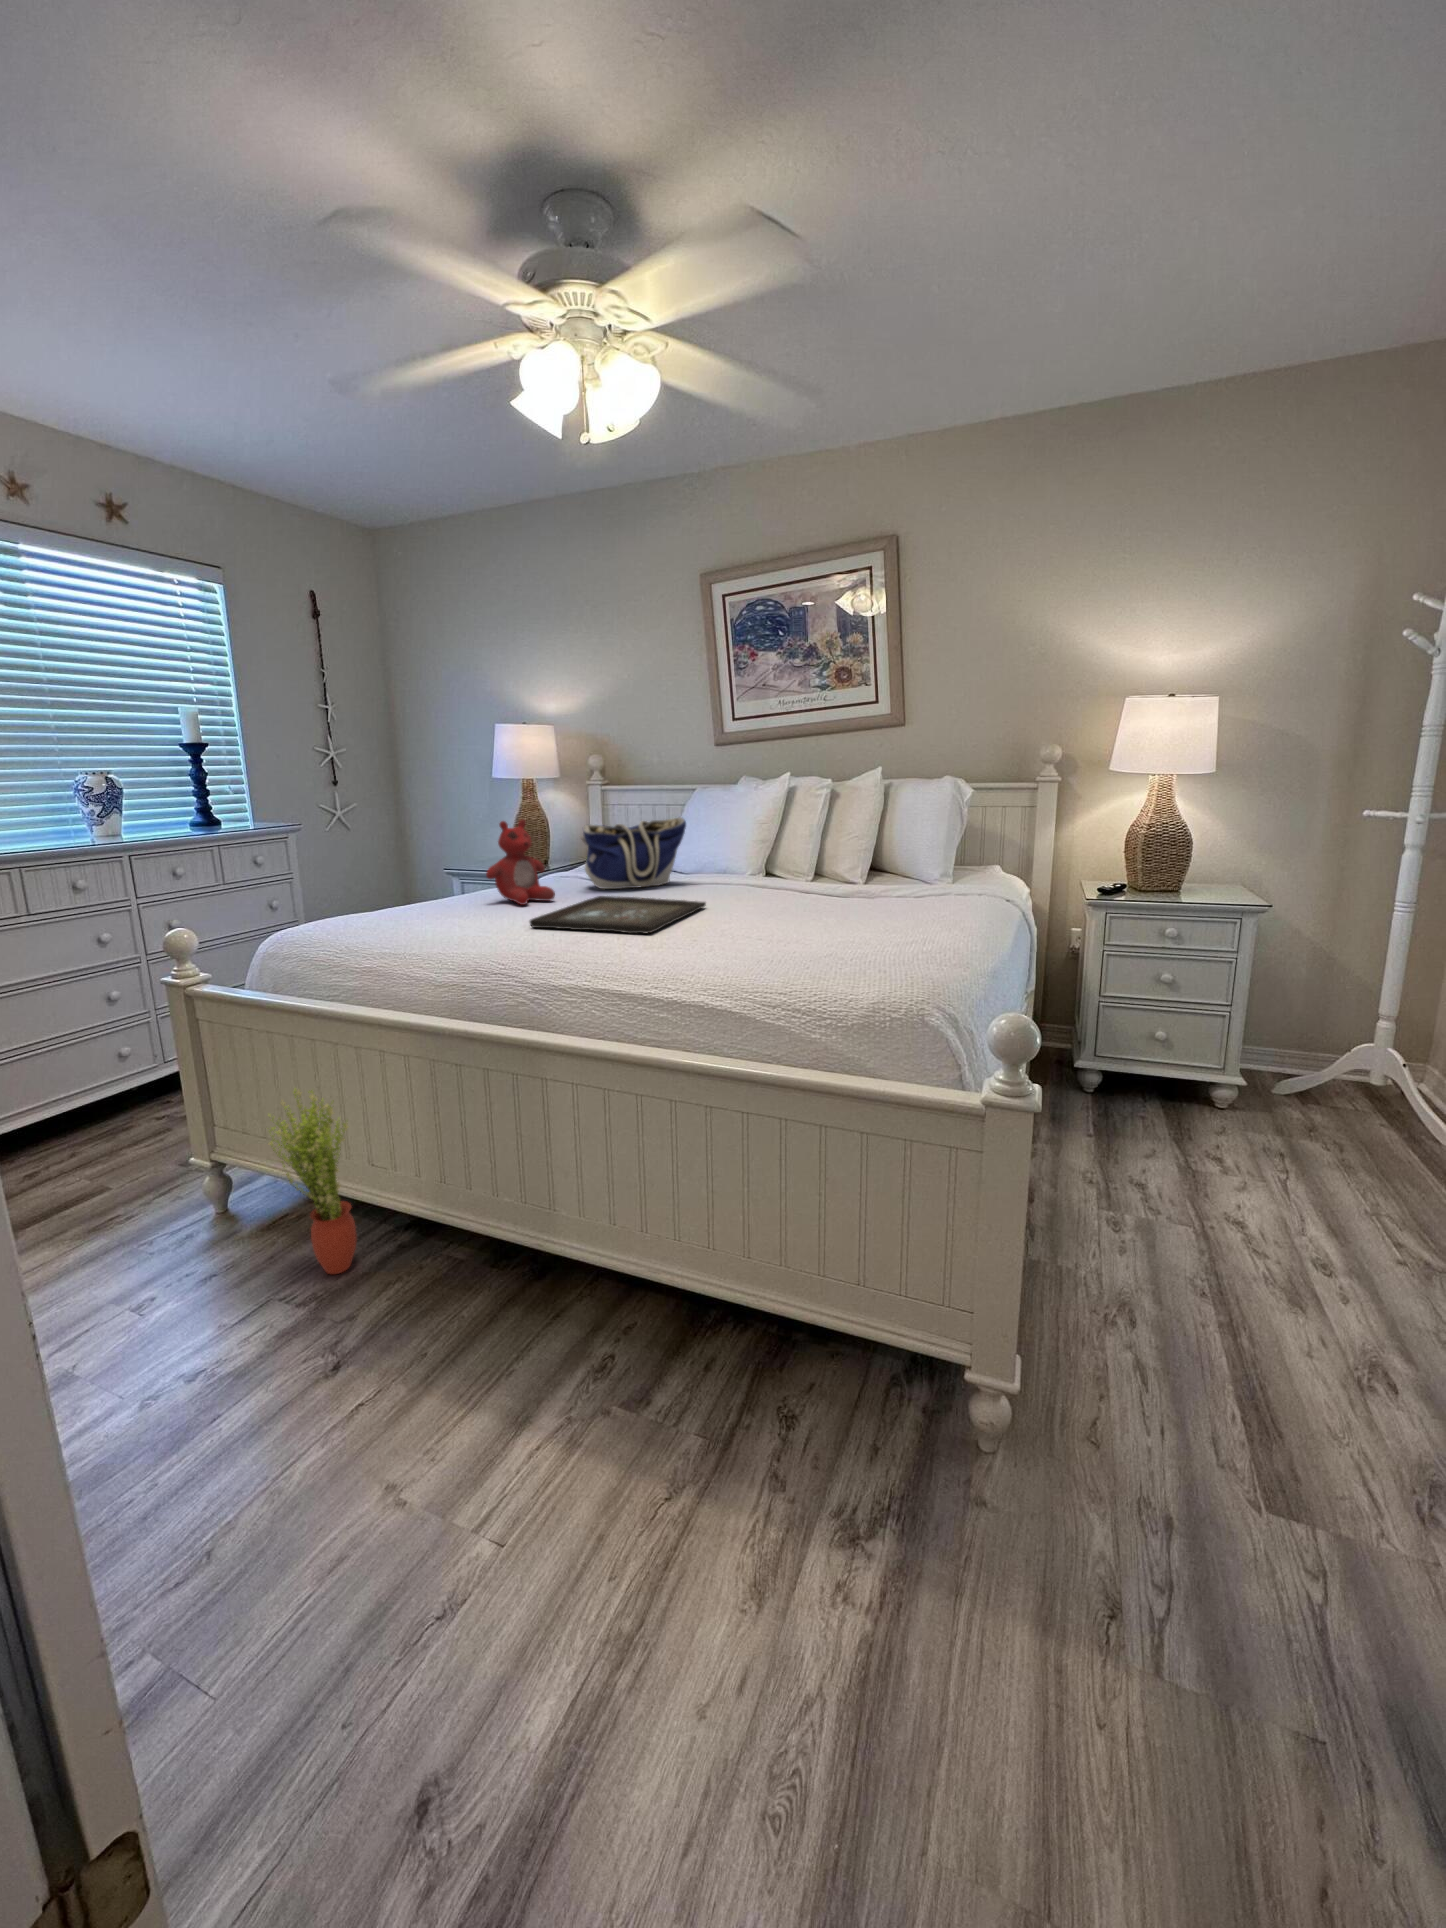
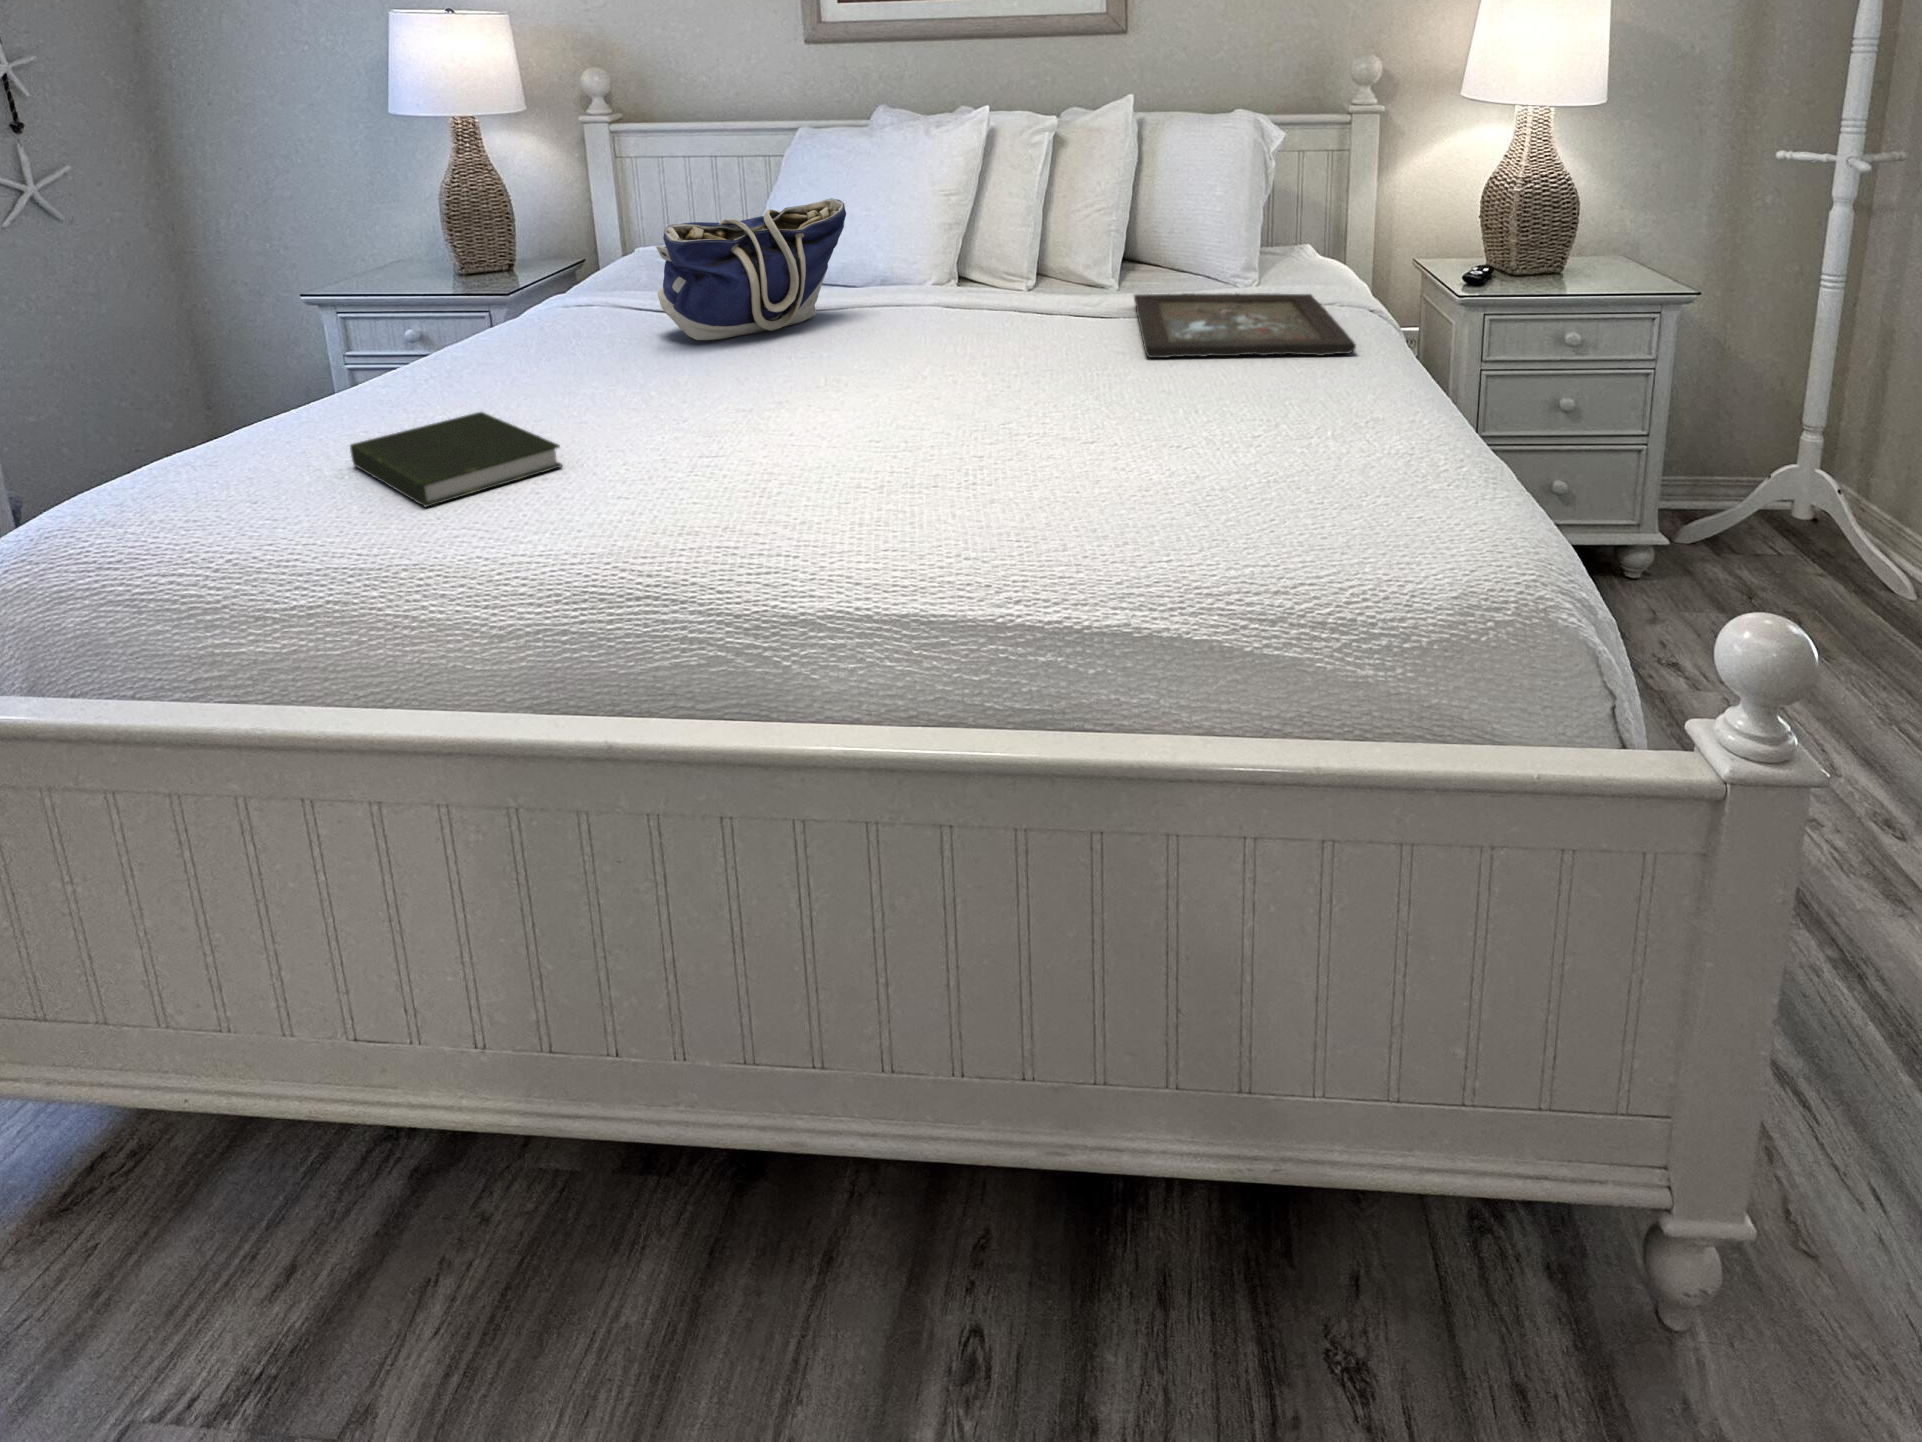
stuffed bear: present [486,819,555,905] -> none [486,225,631,398]
tray: present [530,896,706,933] -> present [1134,293,1356,358]
book: none [411,903,496,934] -> present [350,412,562,507]
potted plant: present [269,1089,357,1274] -> none [72,909,323,1303]

